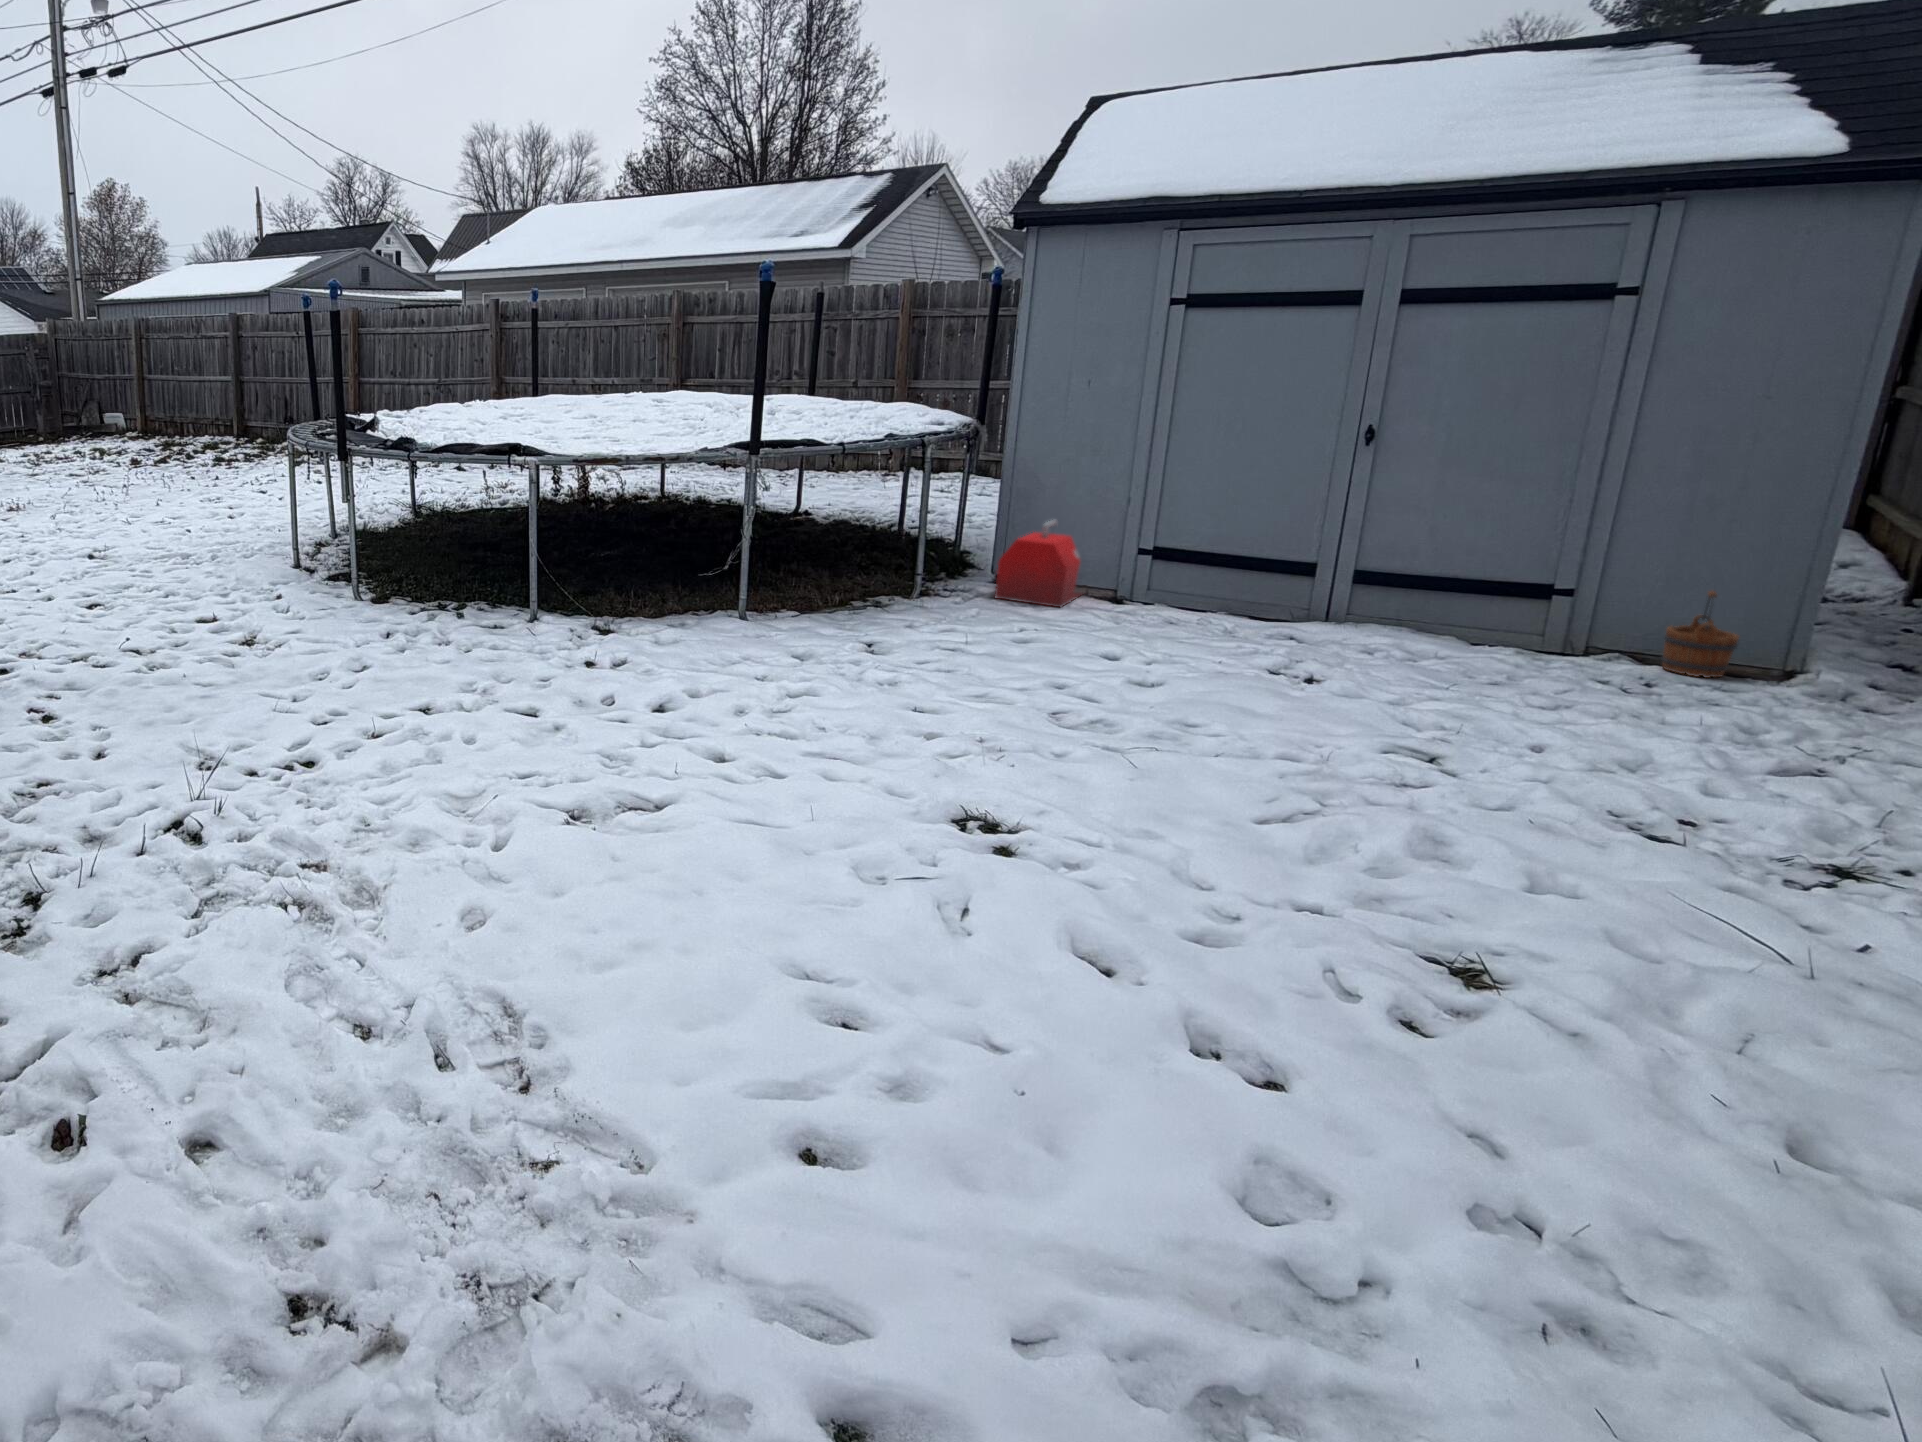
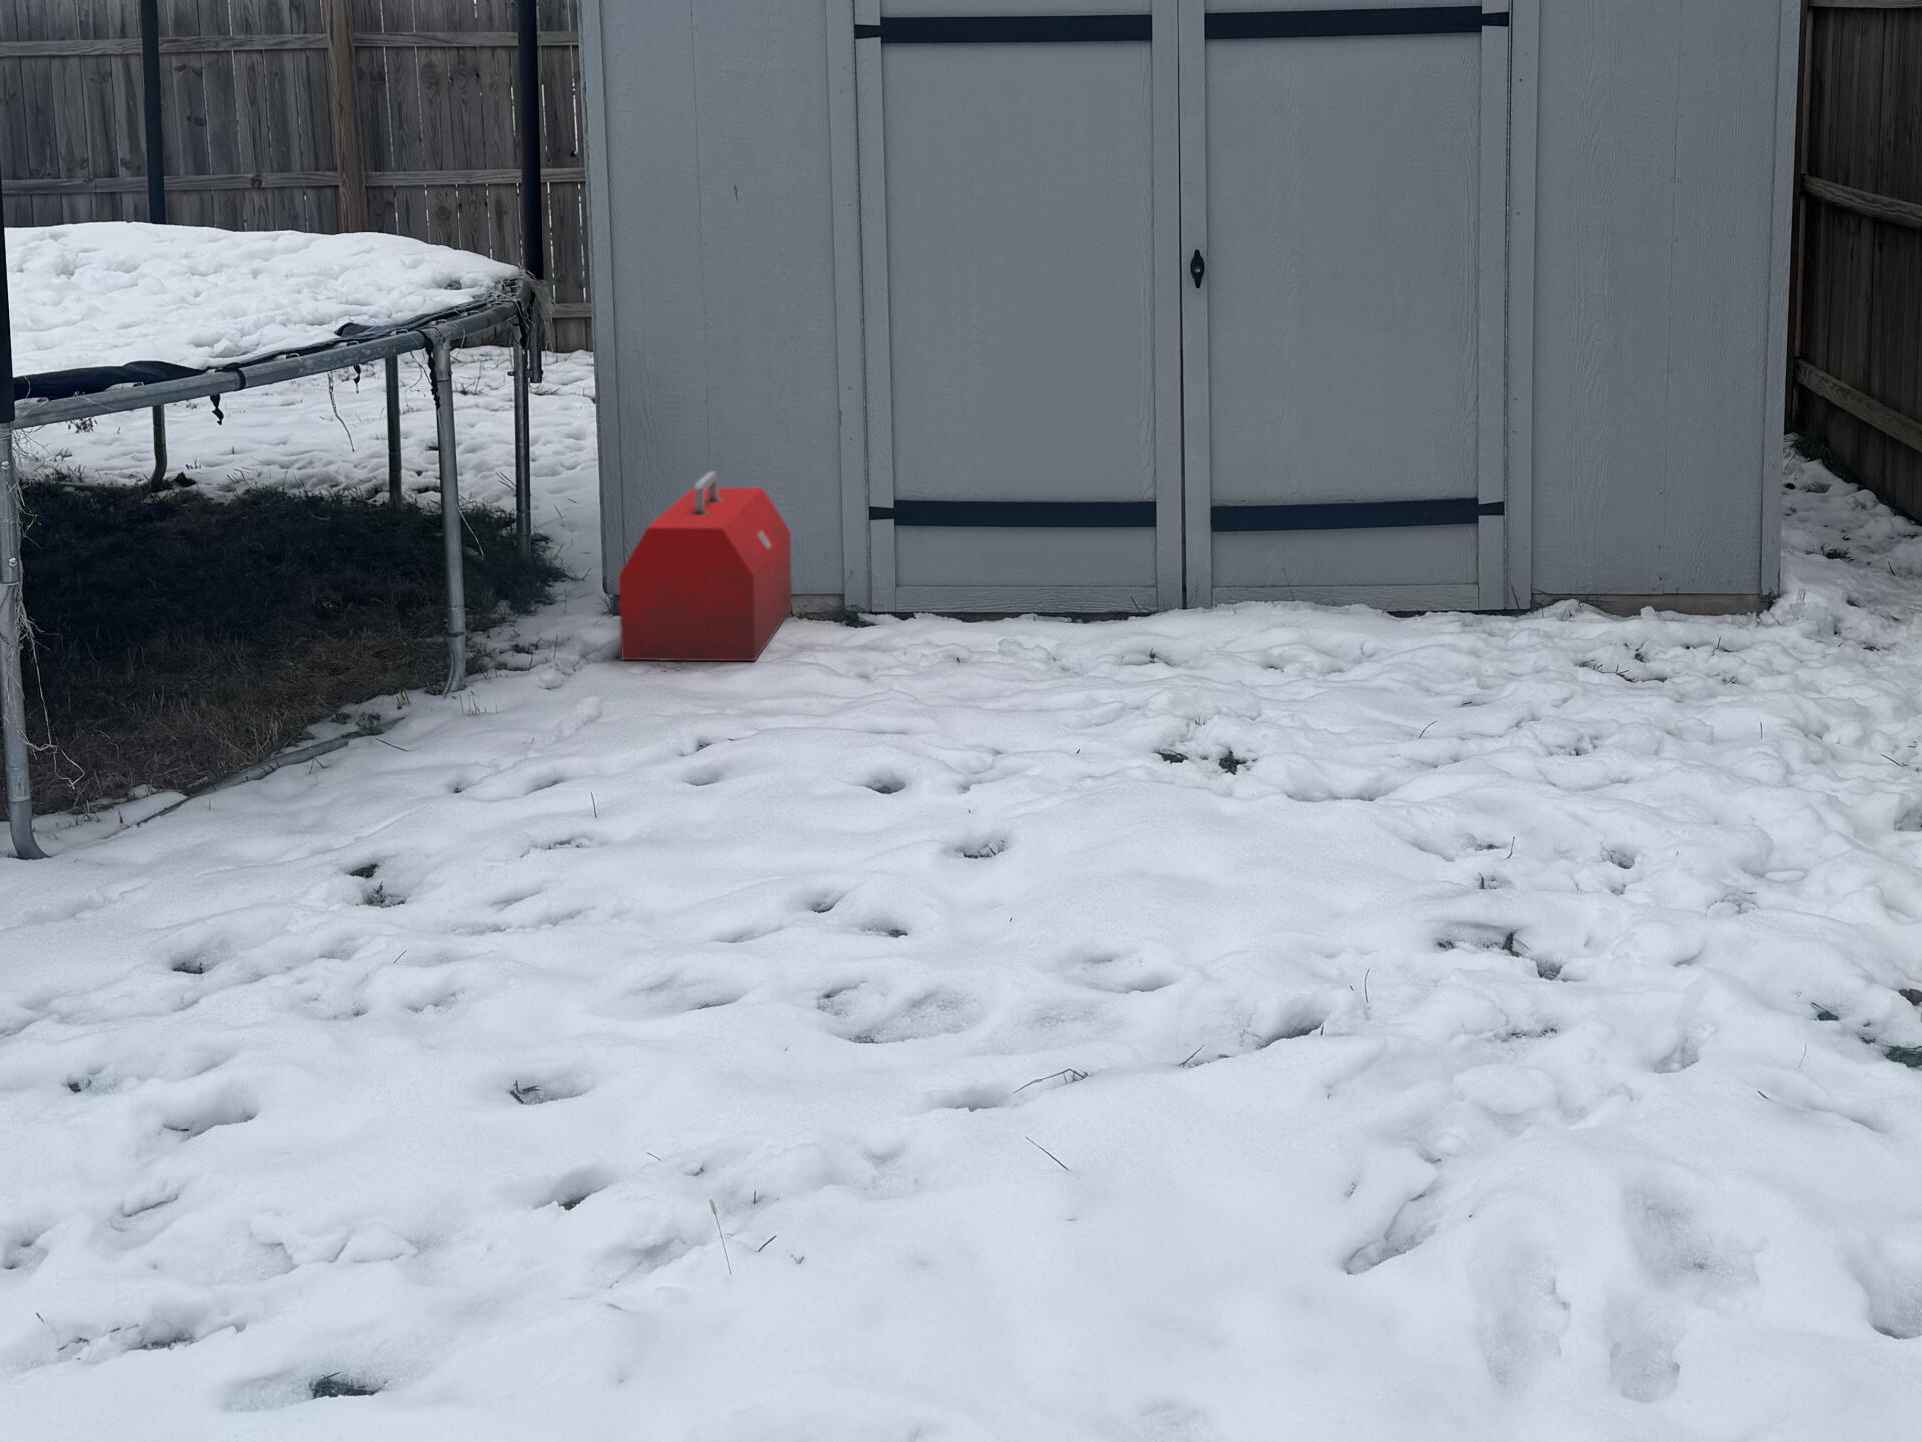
wooden bucket: present [1662,591,1739,678] -> none [1630,484,1716,626]

